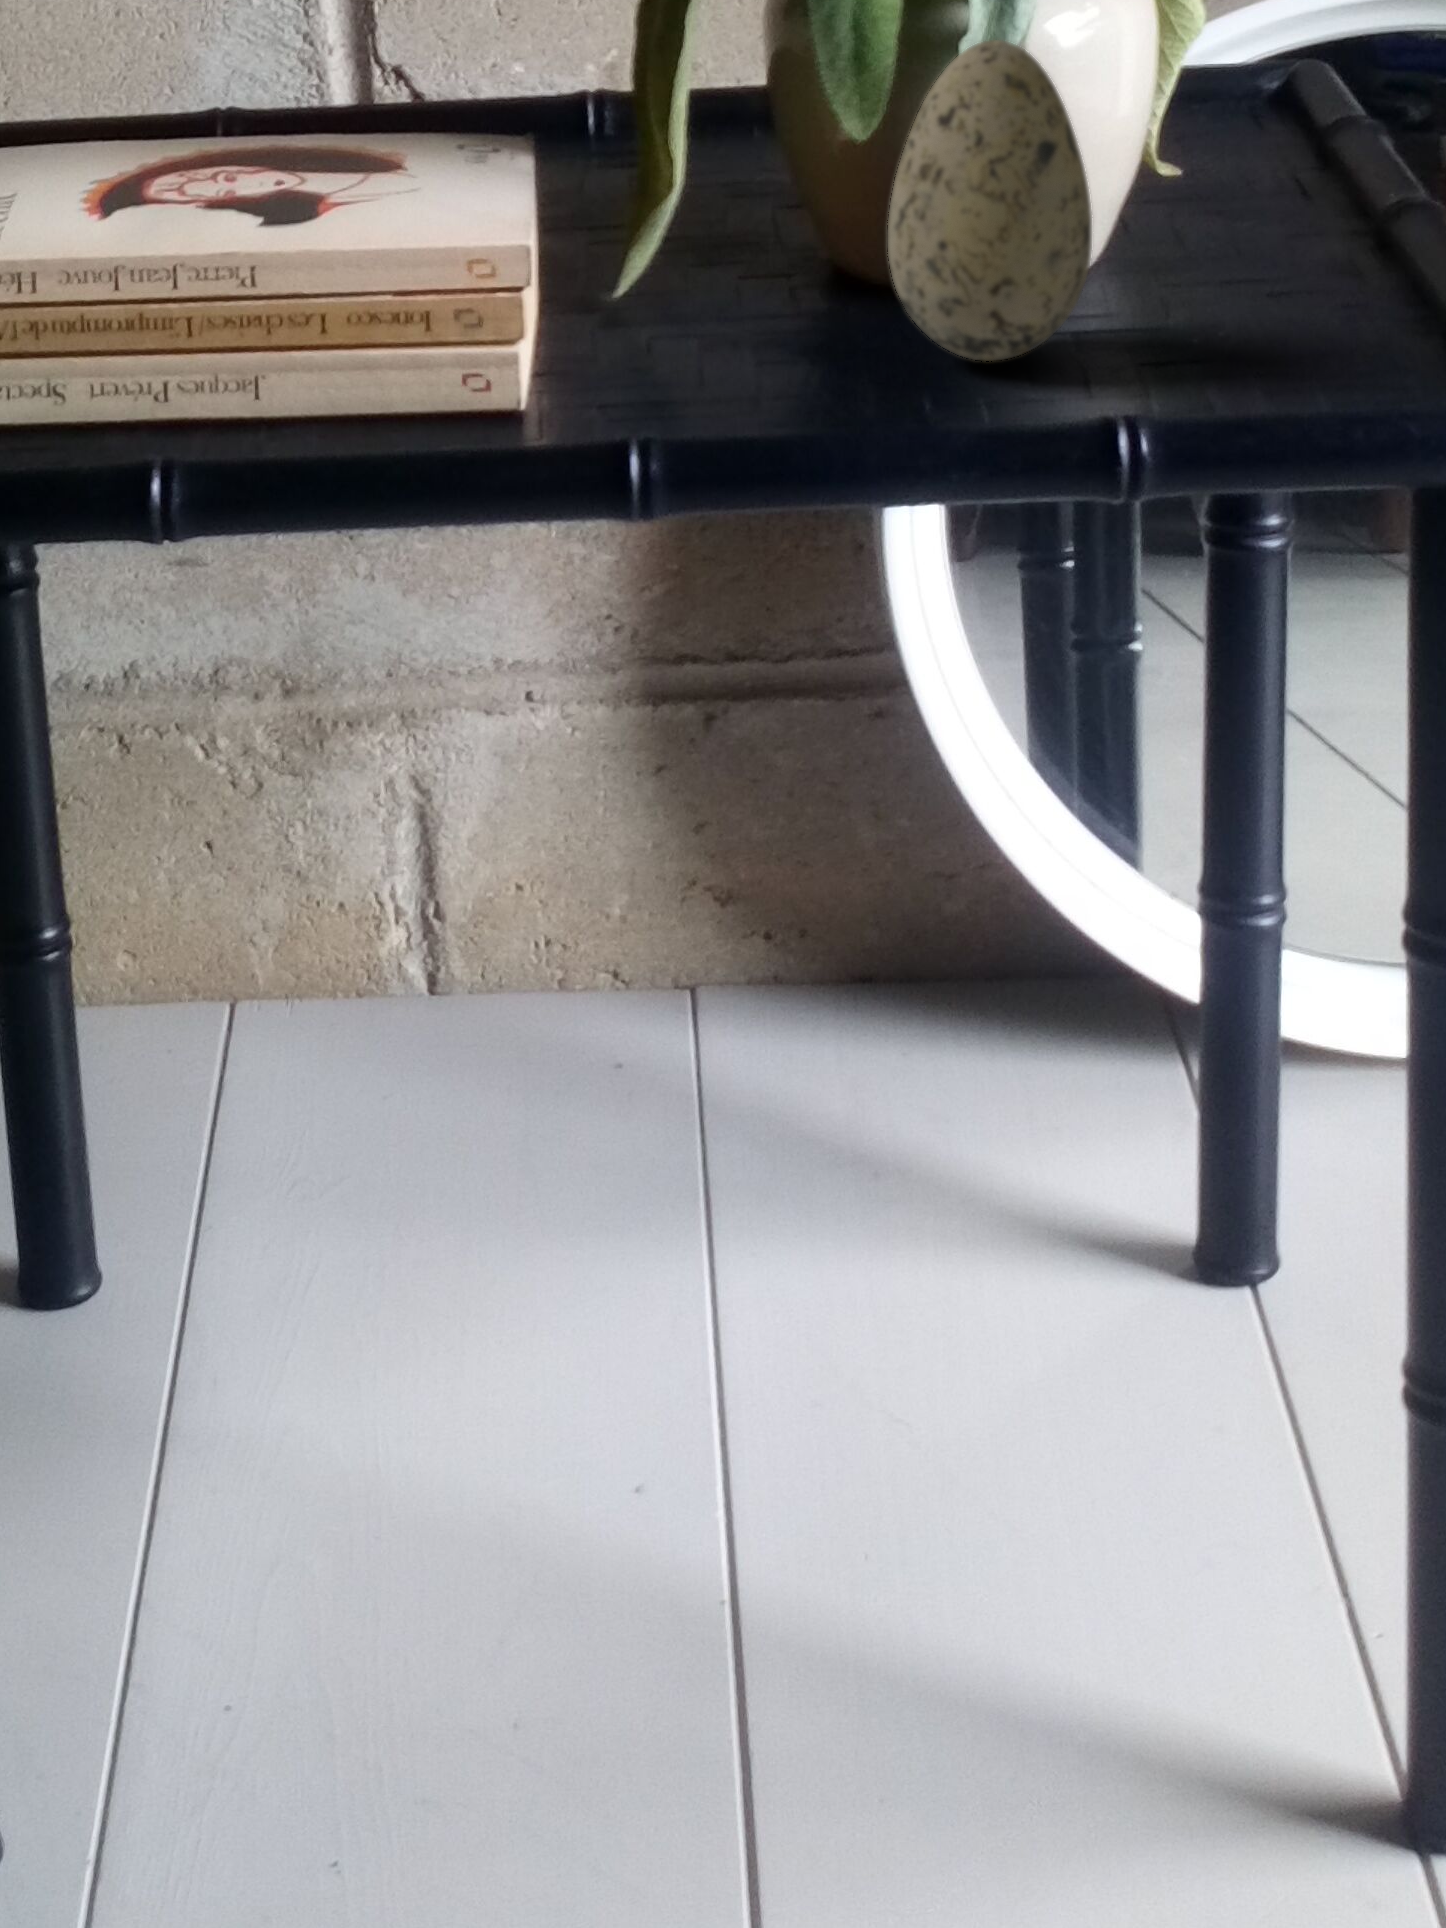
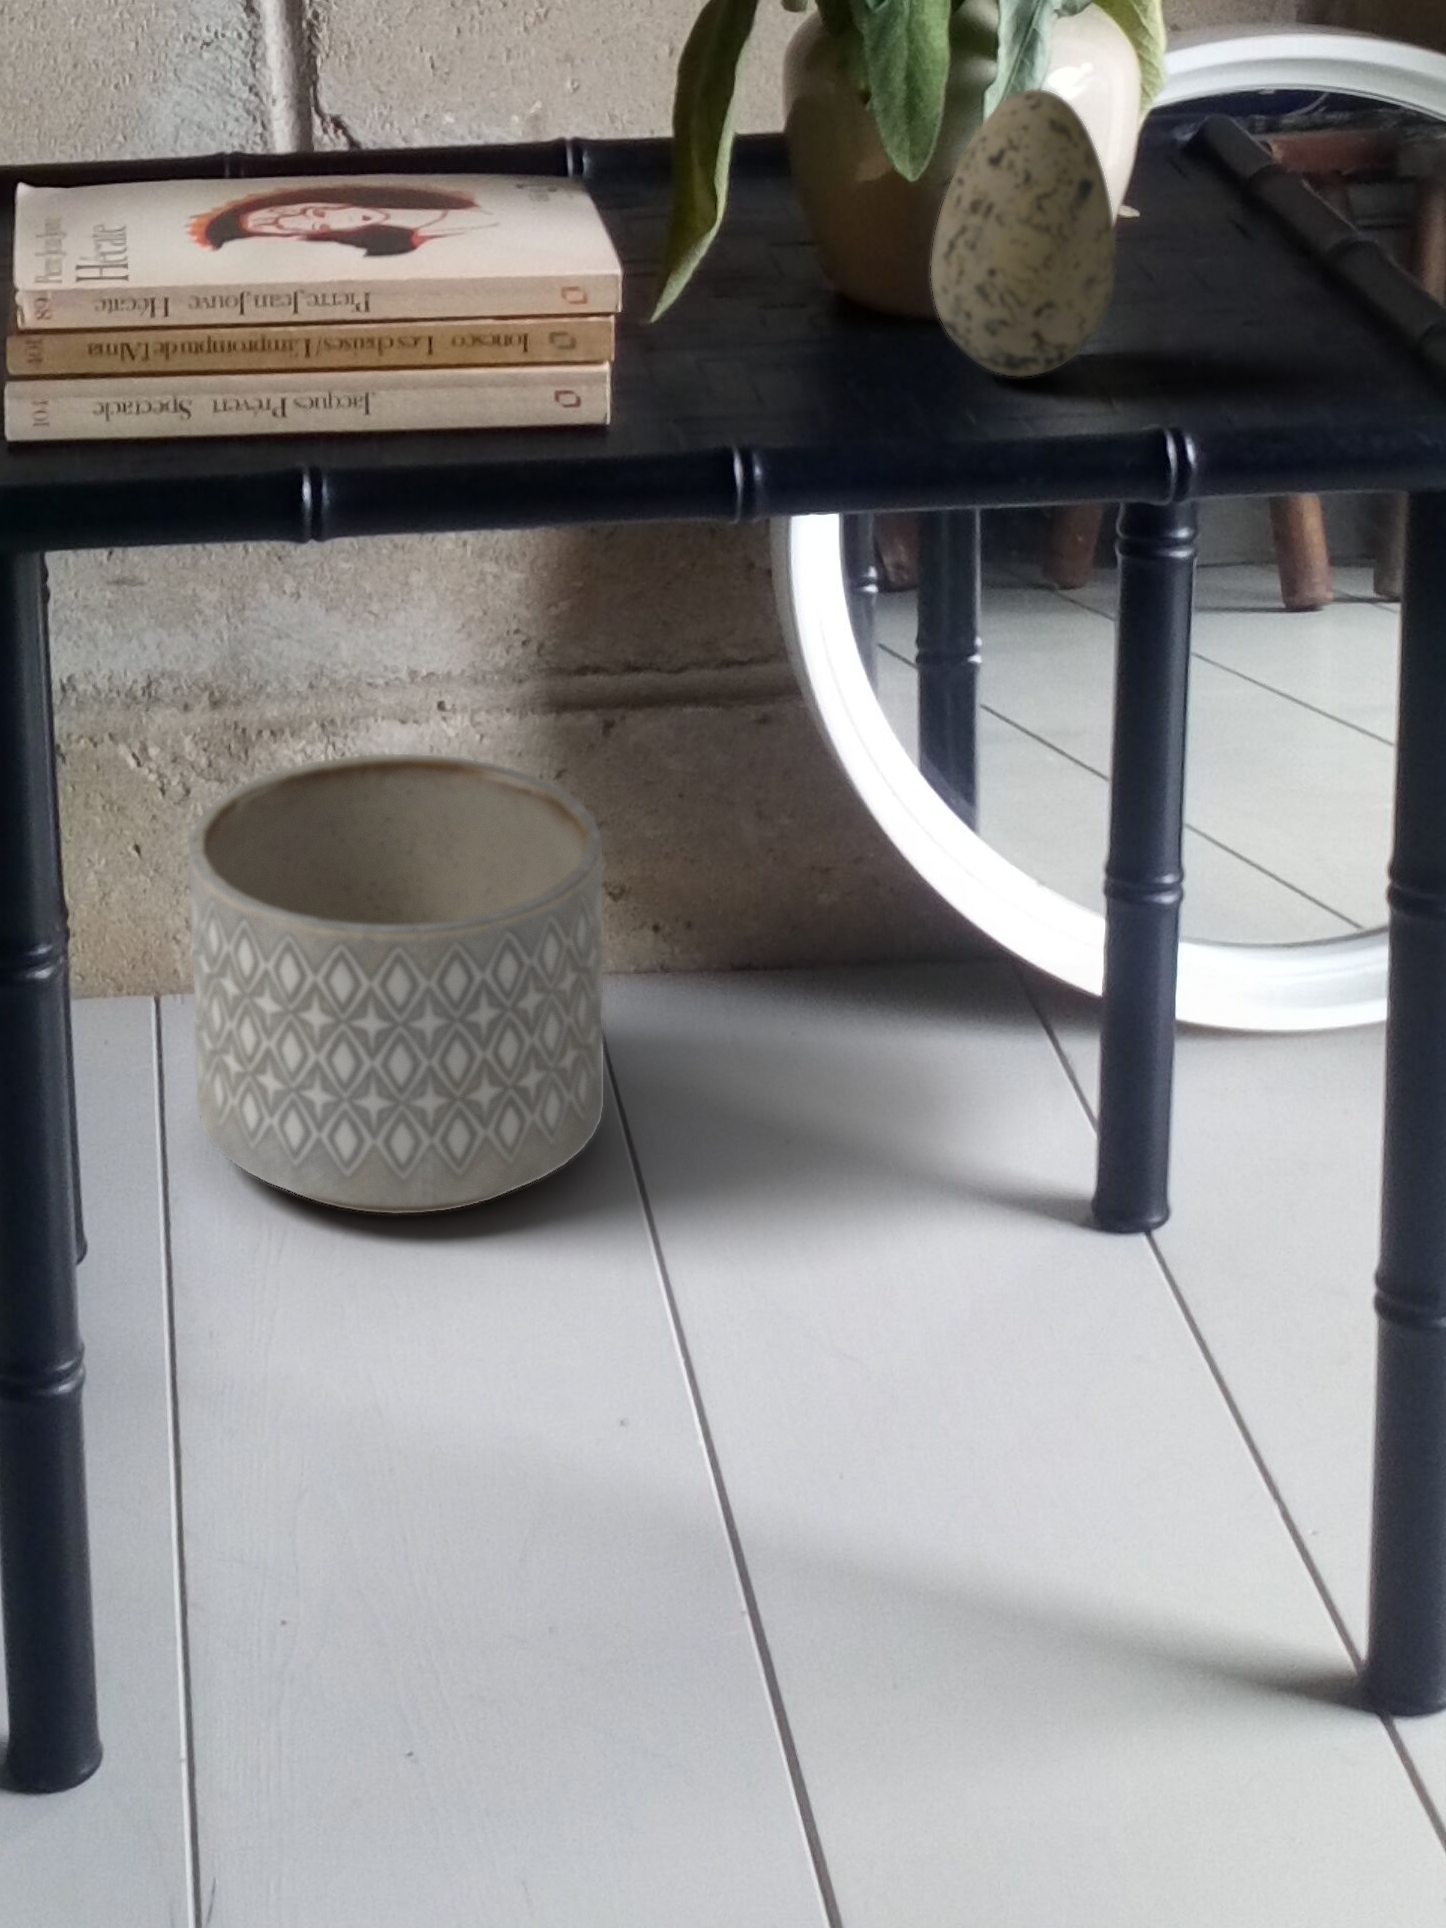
planter: none [219,750,672,1247] -> present [189,754,604,1214]

